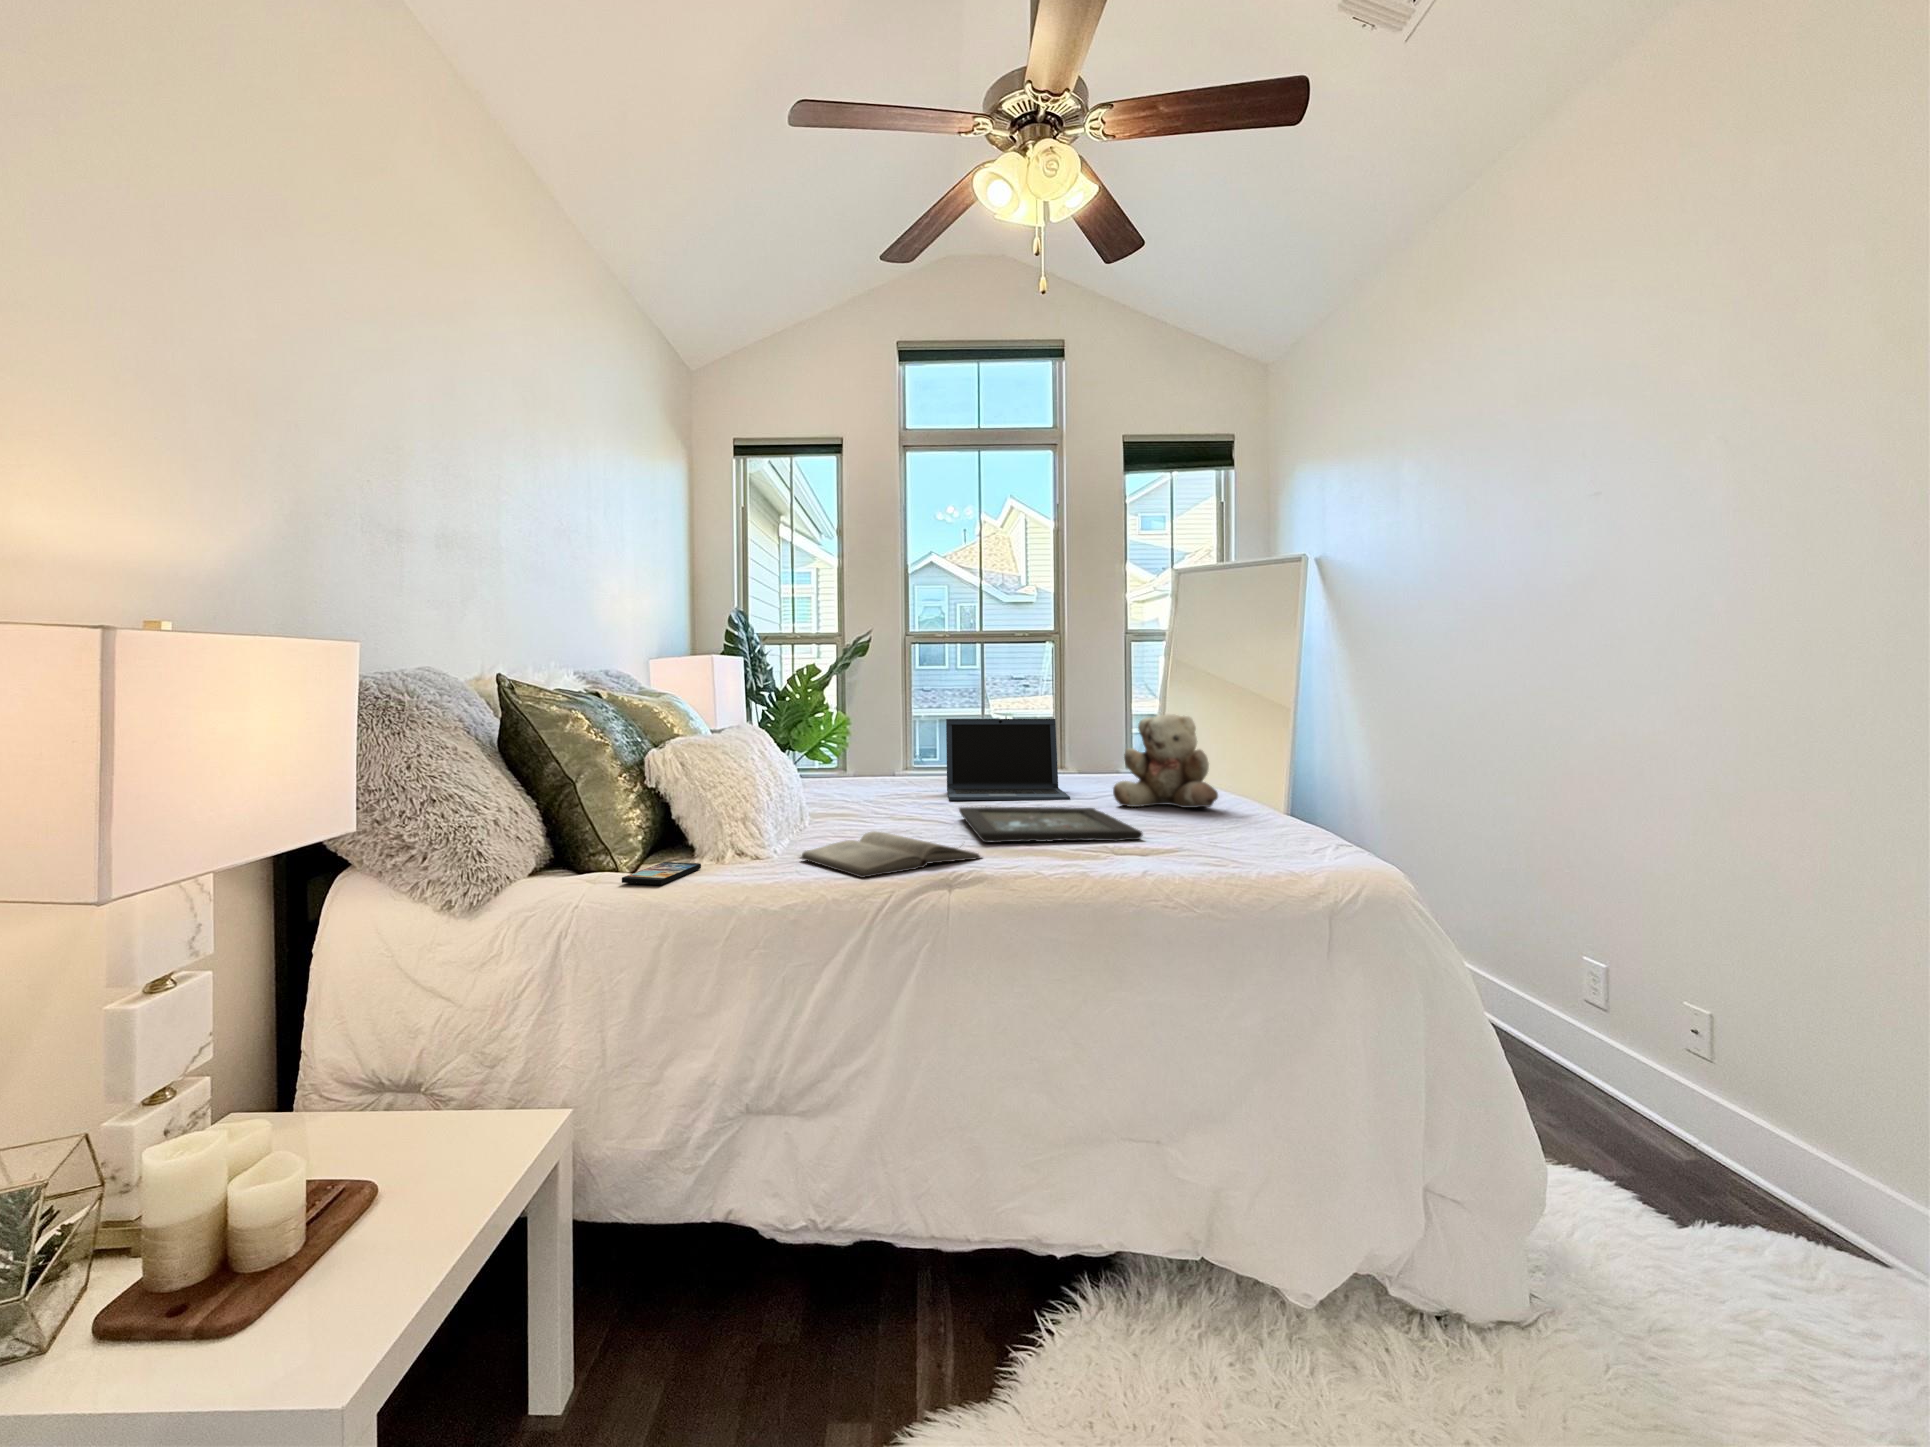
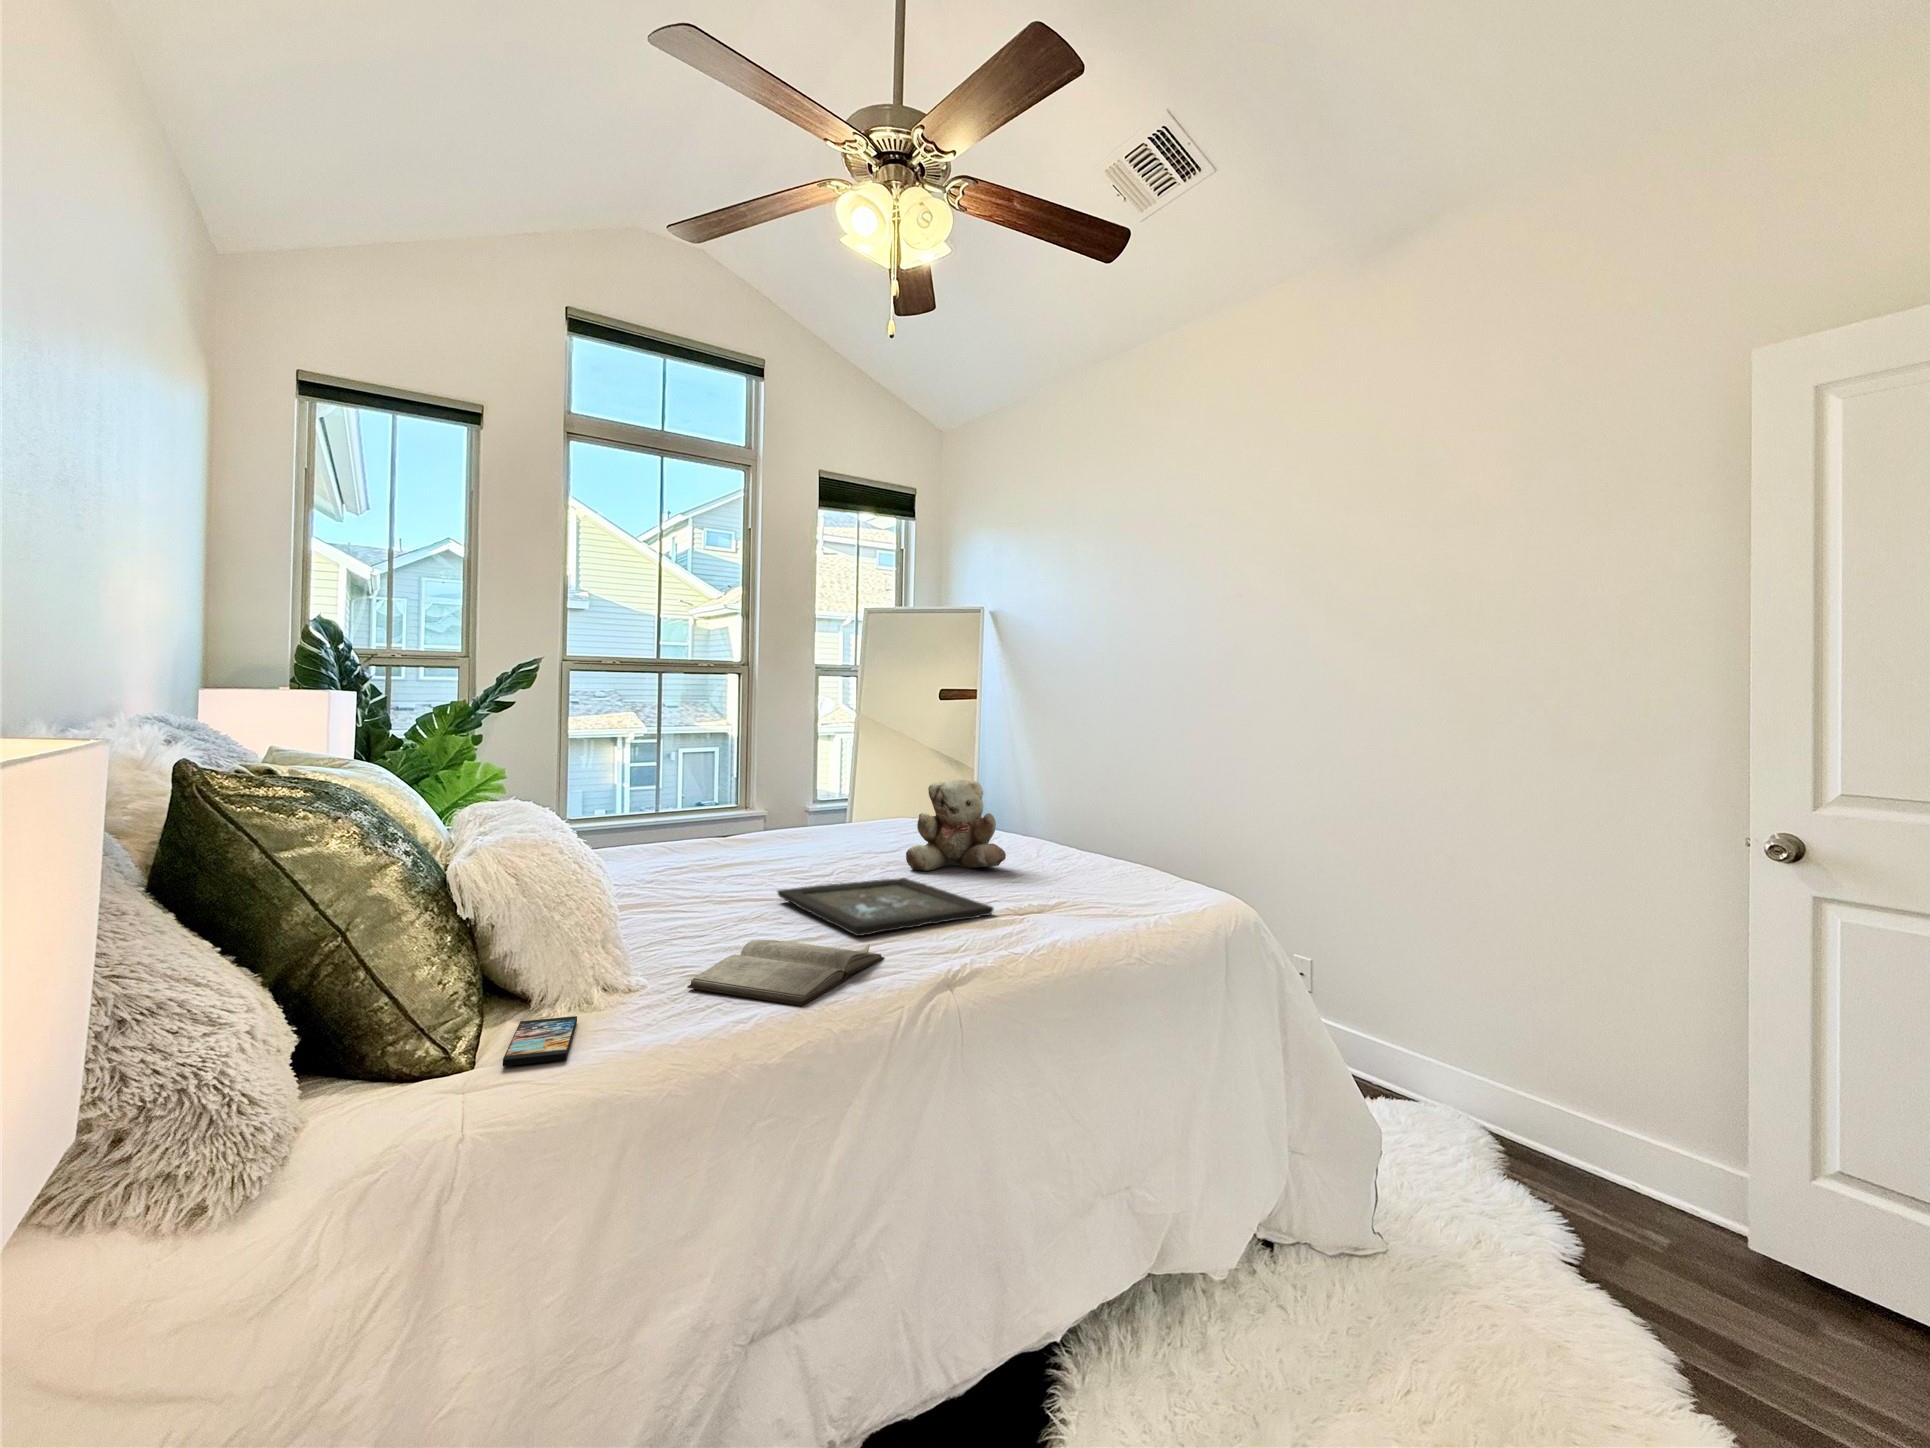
laptop: present [946,719,1070,800] -> none [702,777,853,875]

